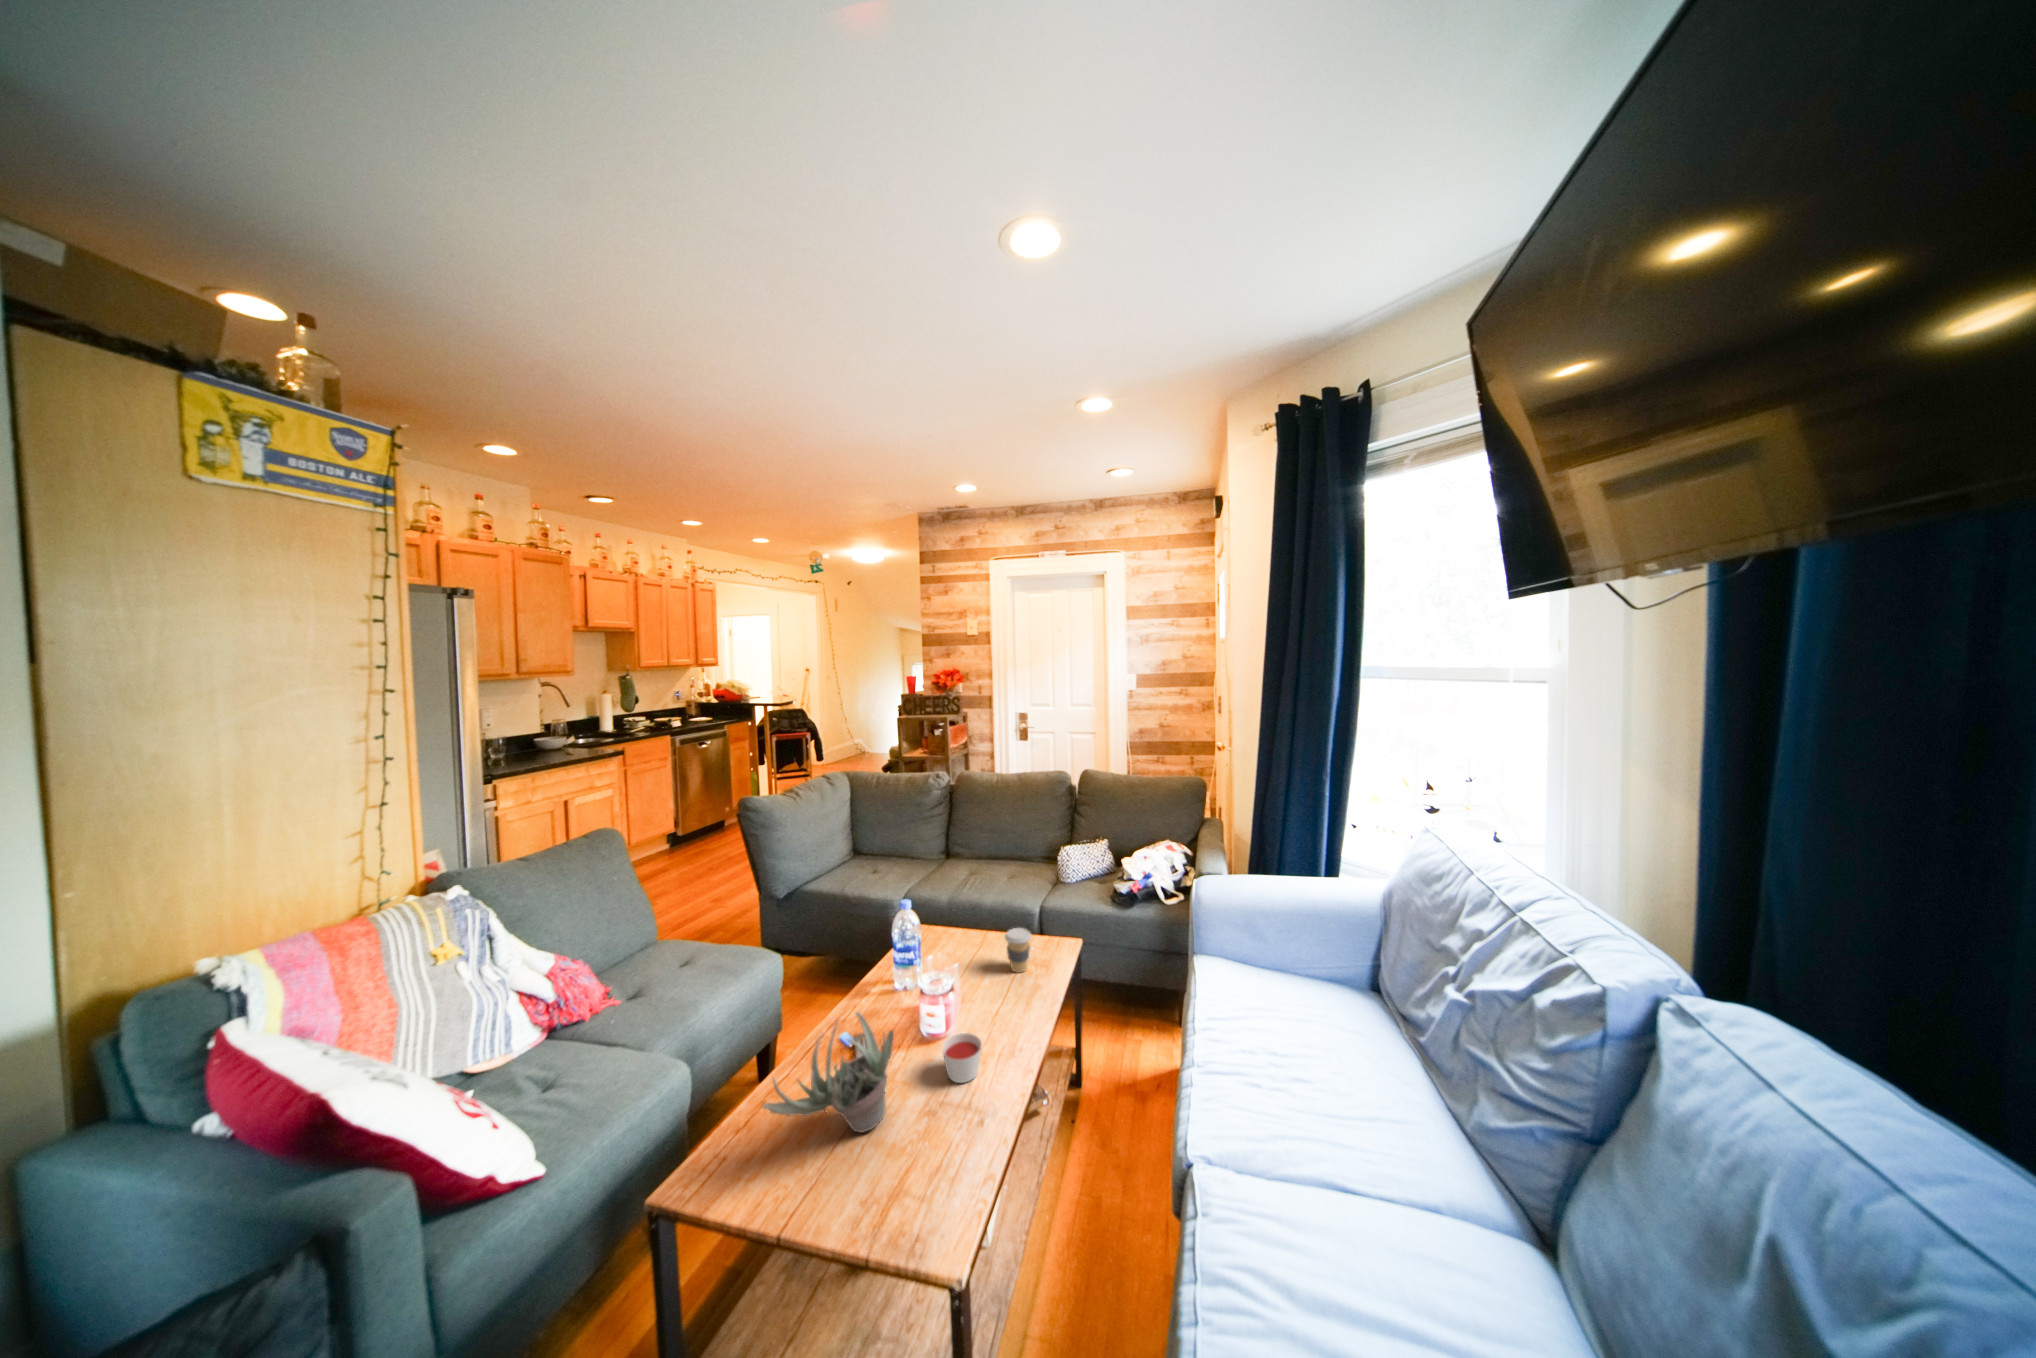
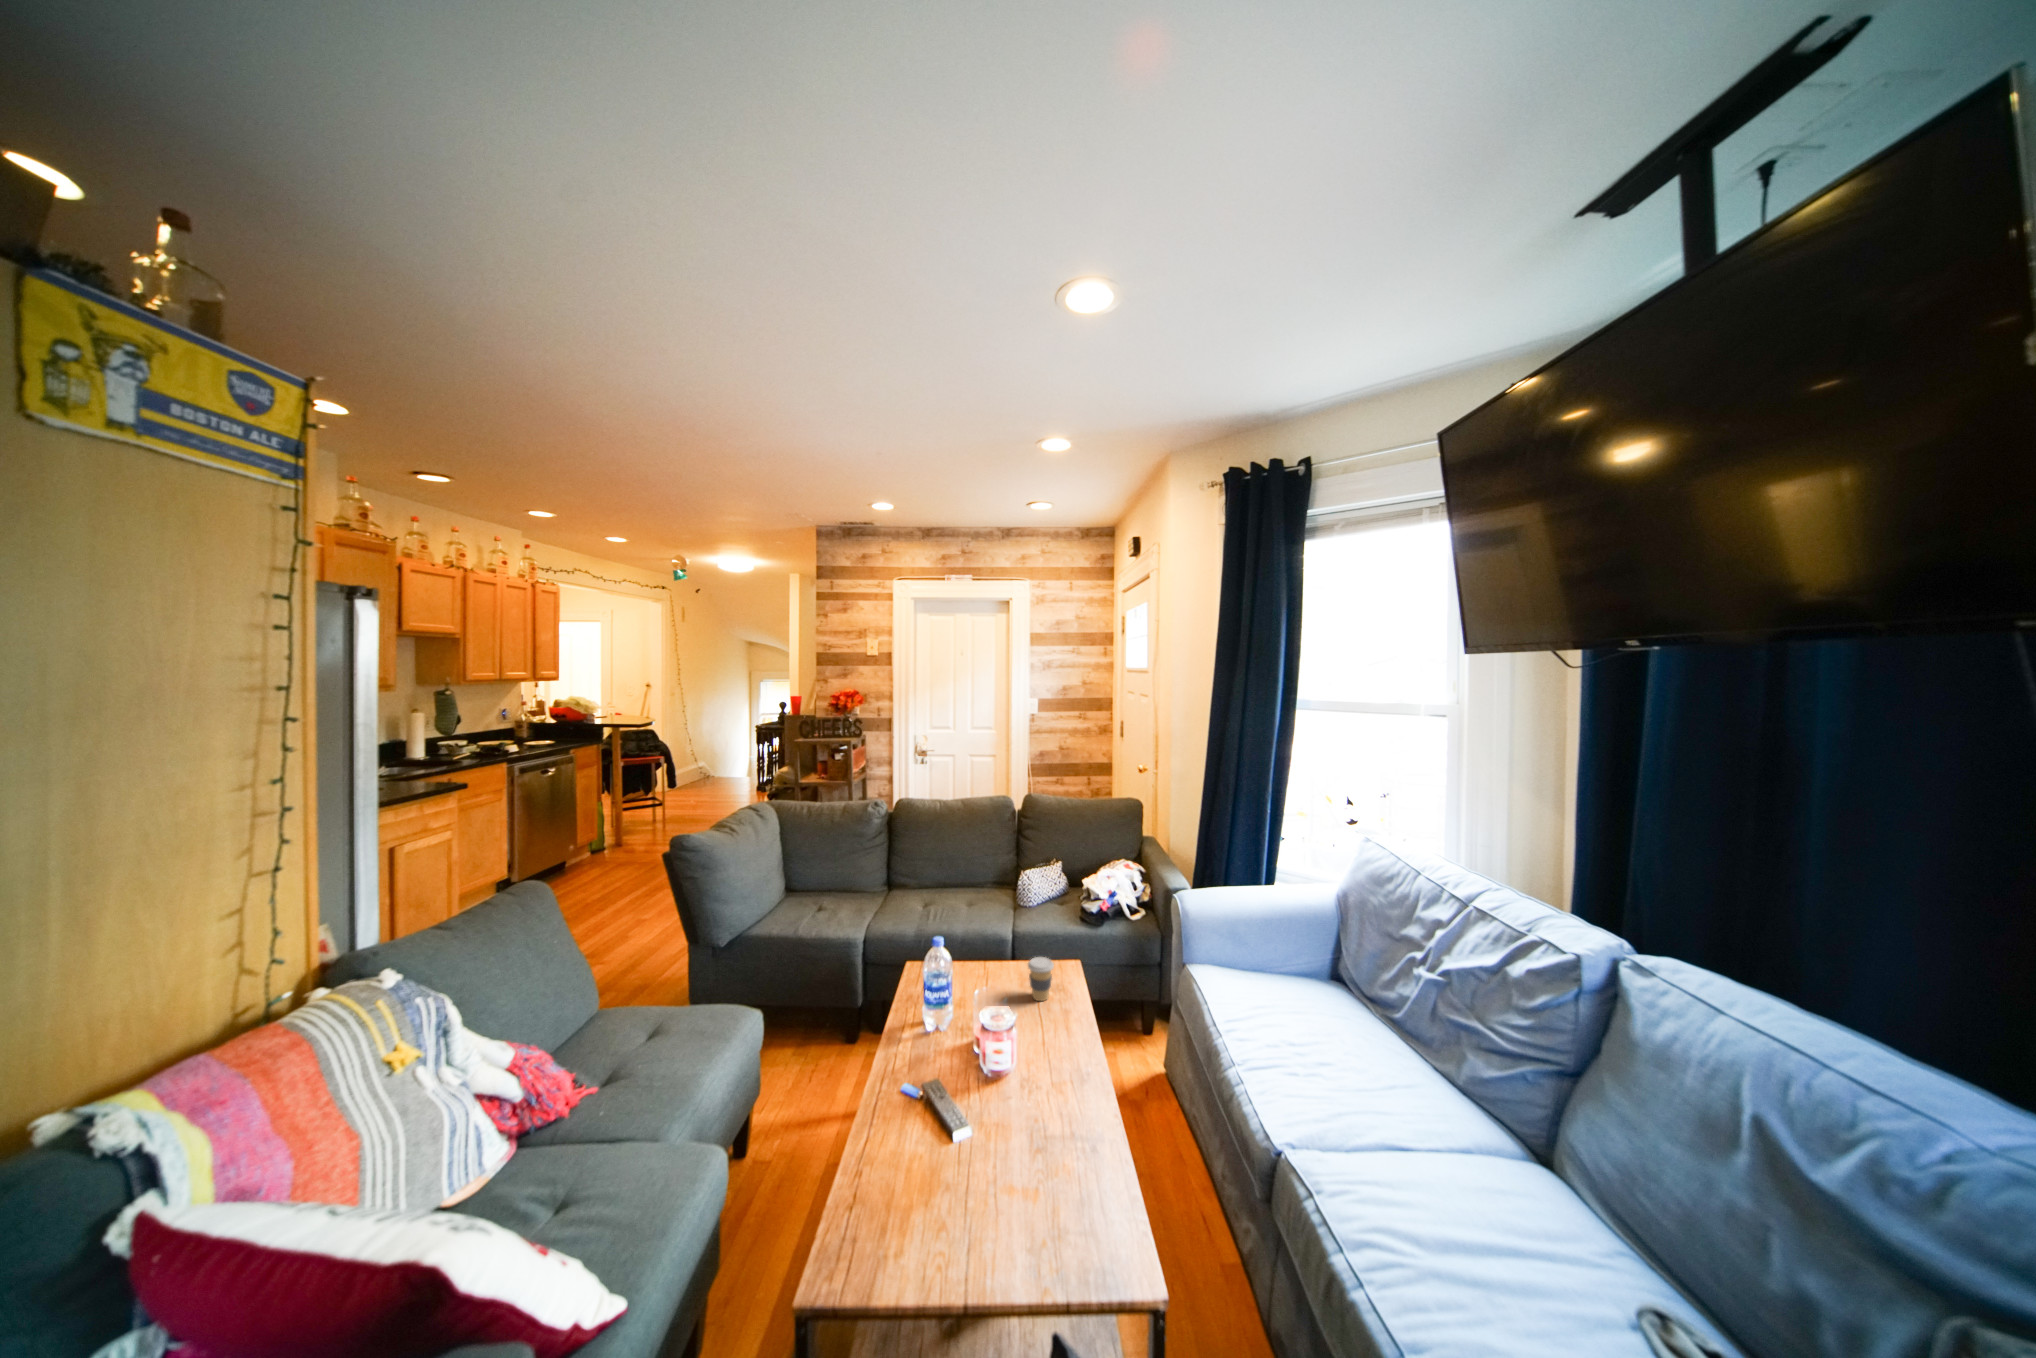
succulent plant: present [763,1012,894,1133] -> none [904,1053,1021,1176]
candle: present [942,1033,982,1083] -> none [1029,1063,1068,1112]

